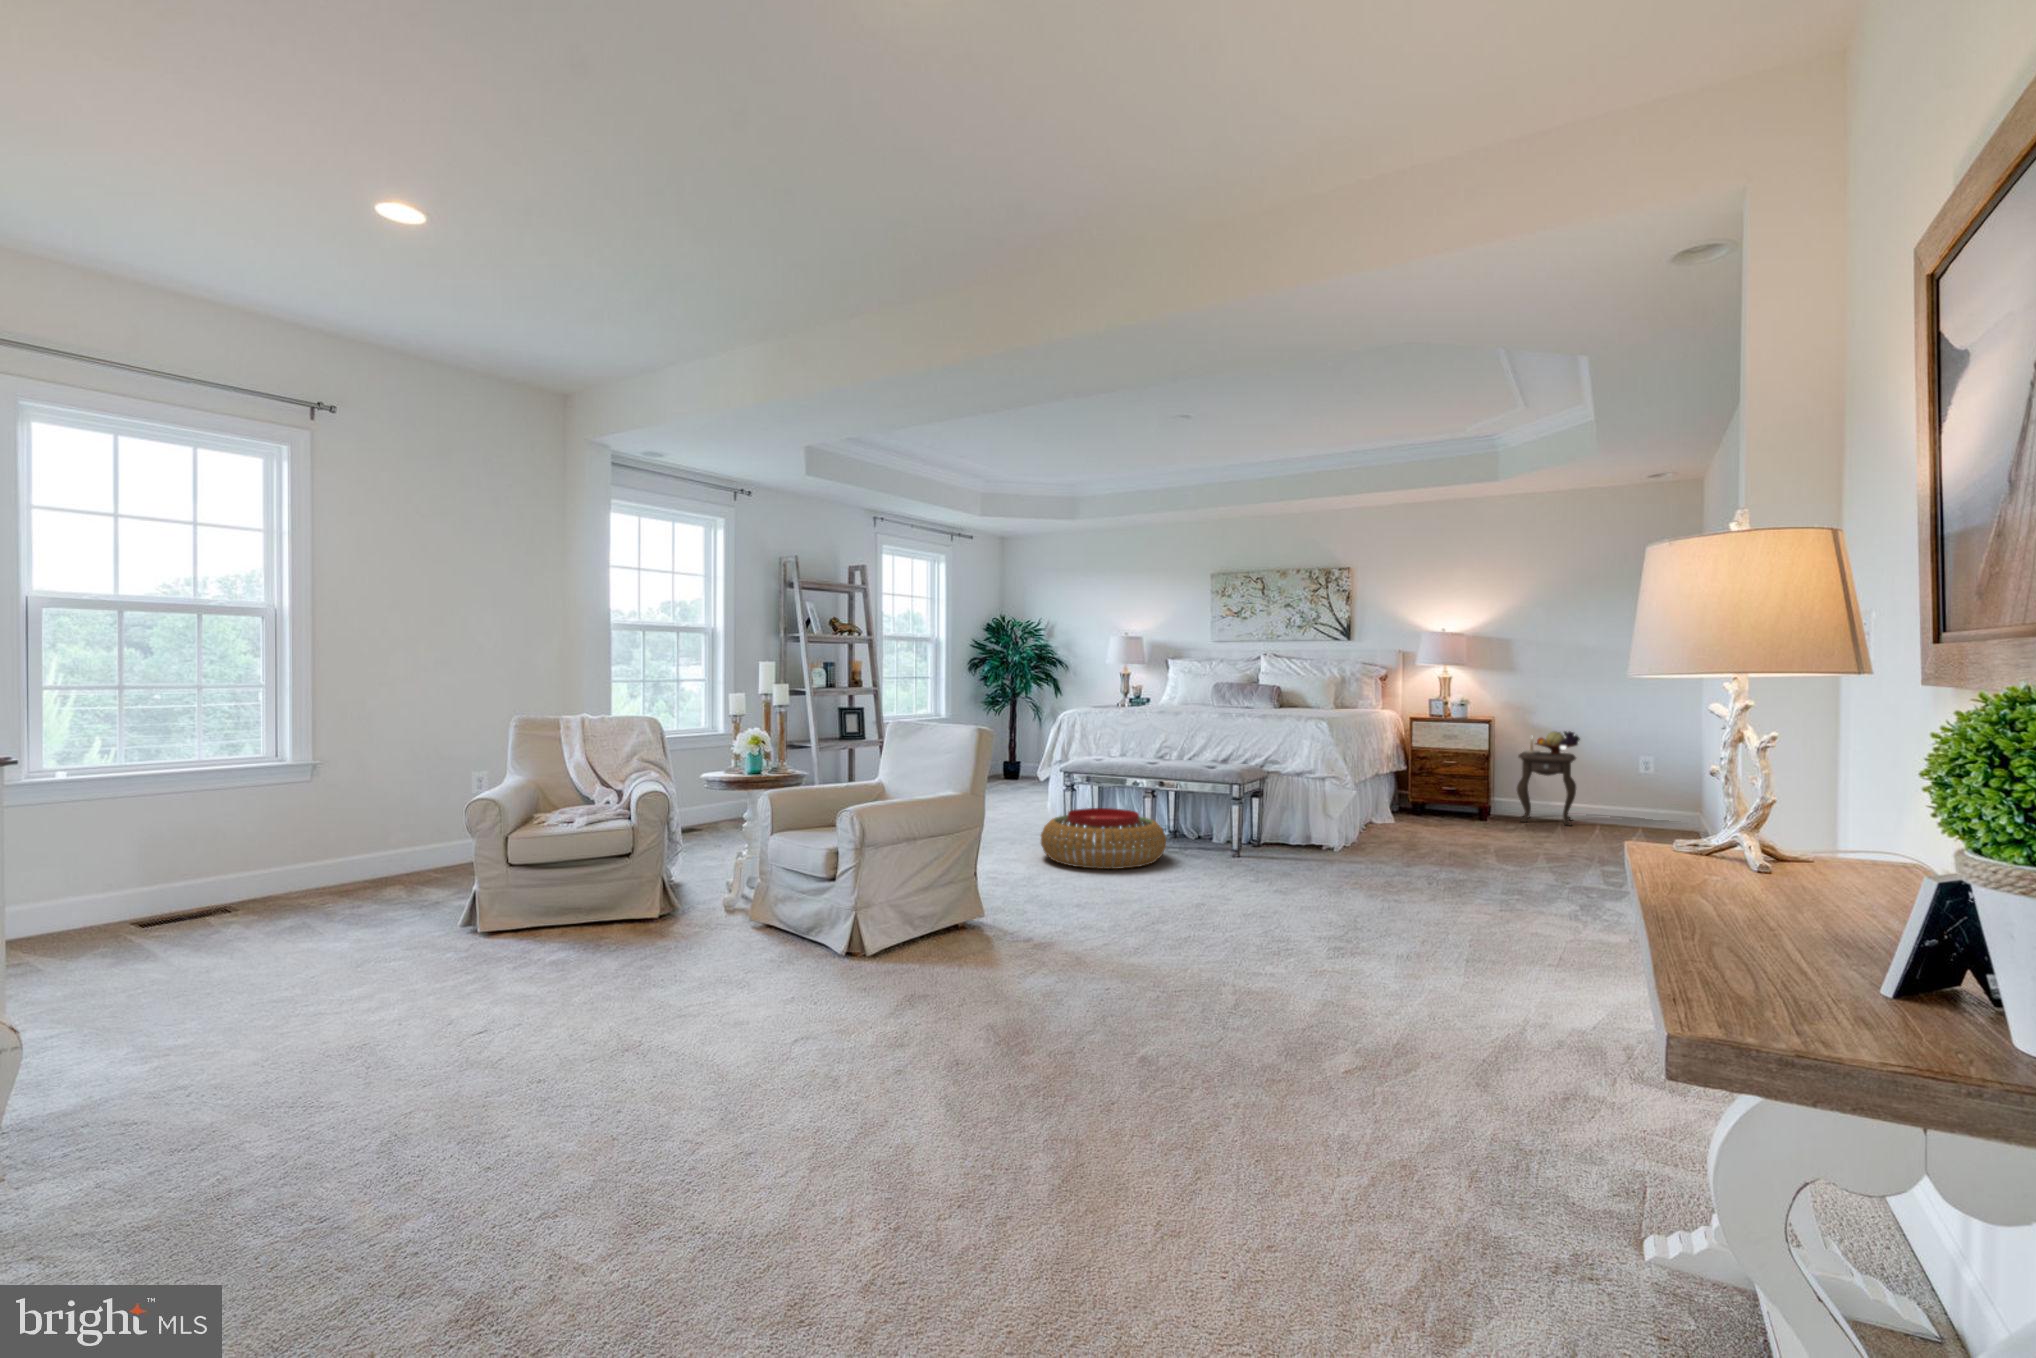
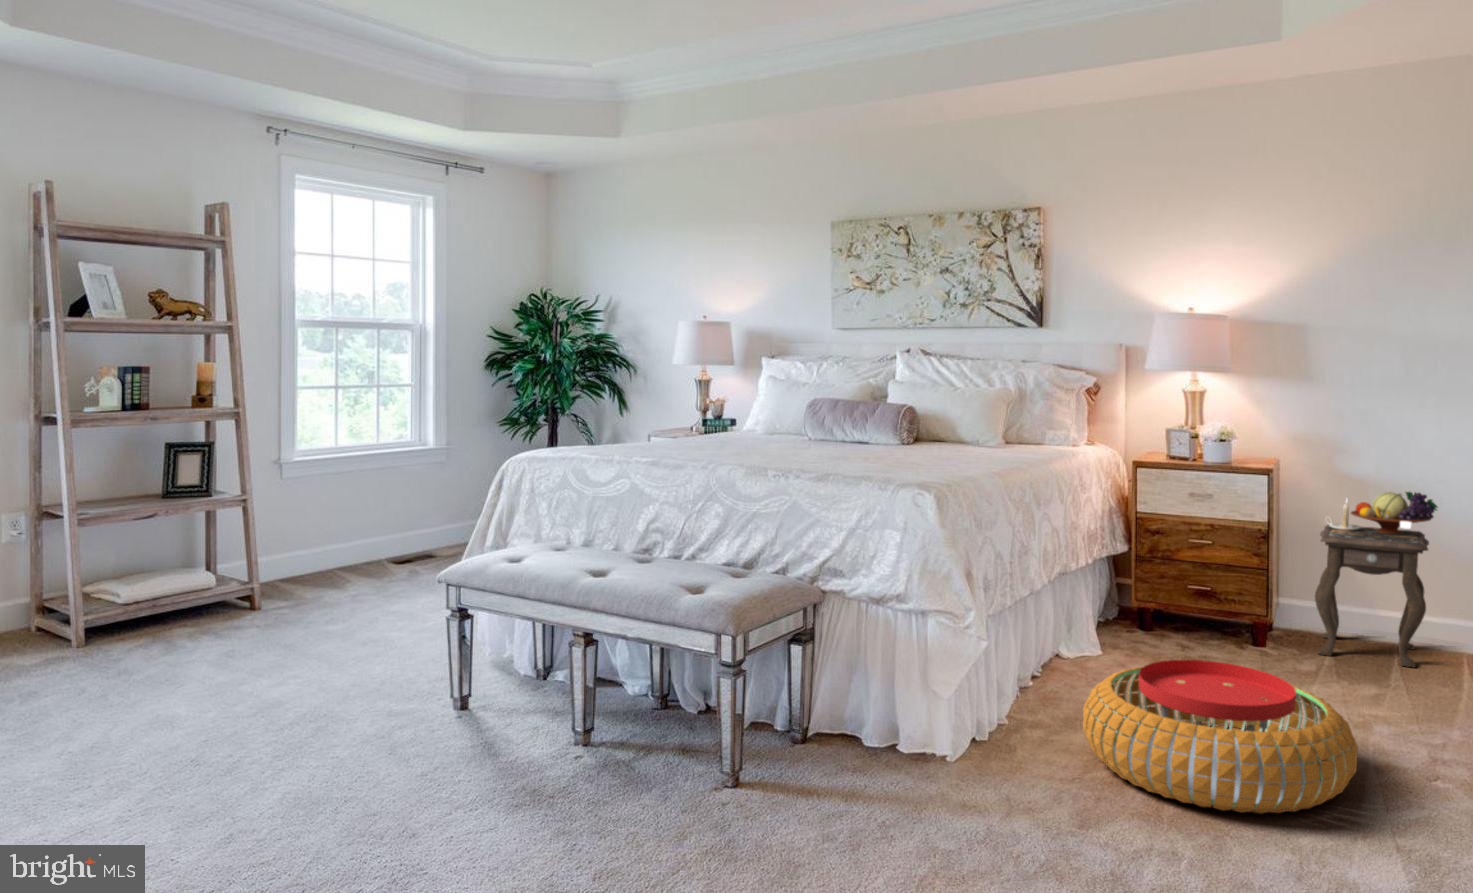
pouf: present [1041,808,1166,869] -> present [1083,660,1358,813]

